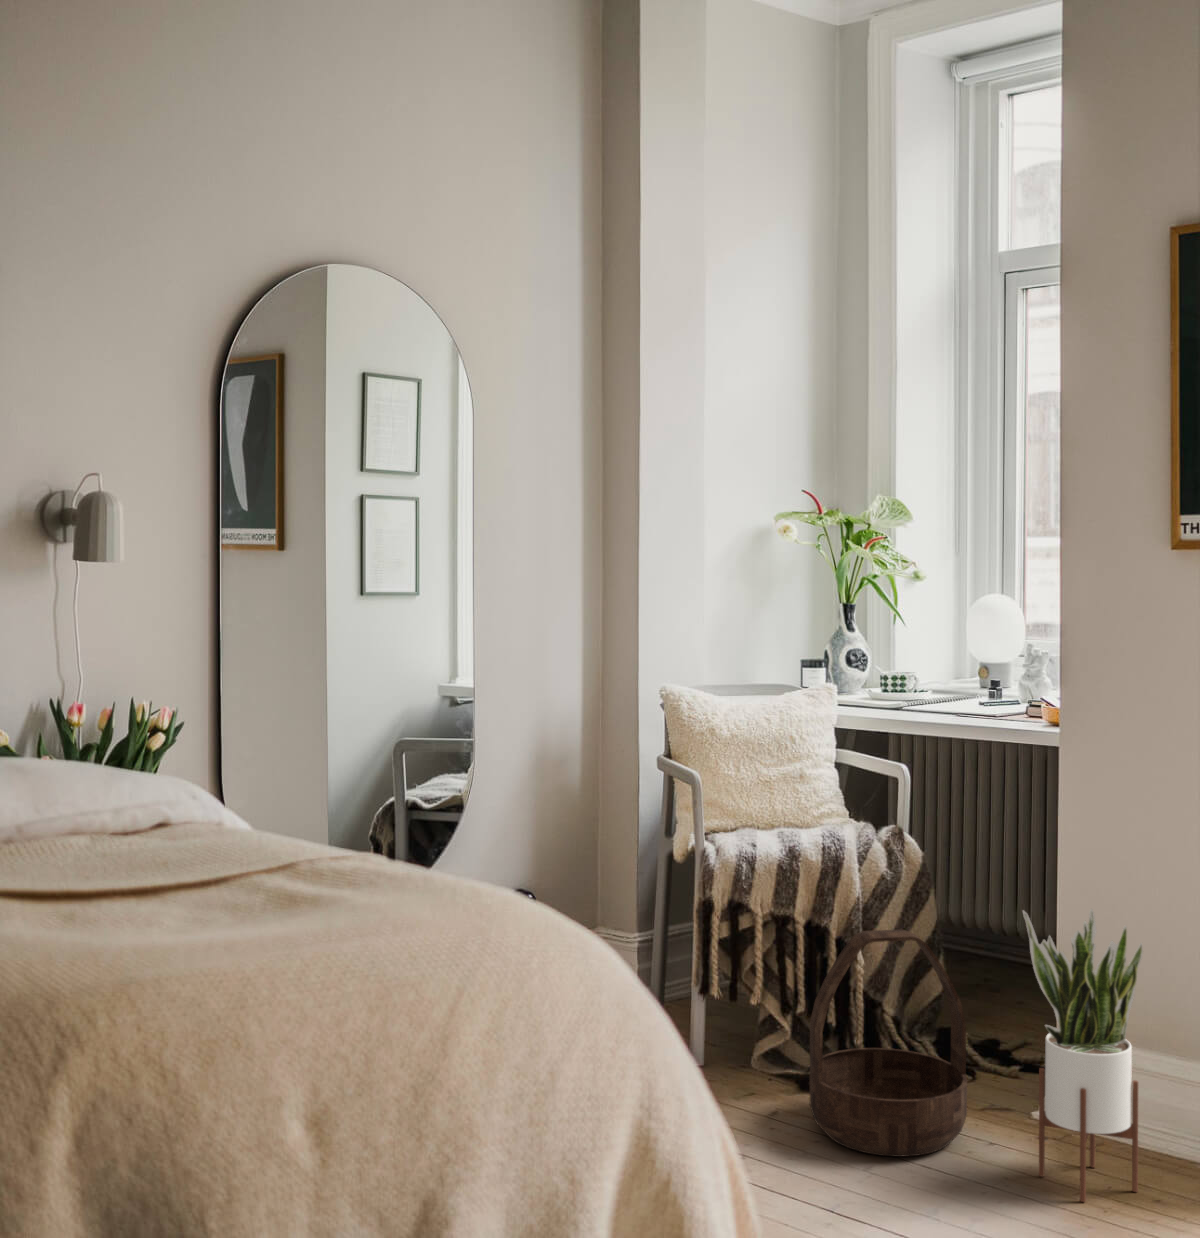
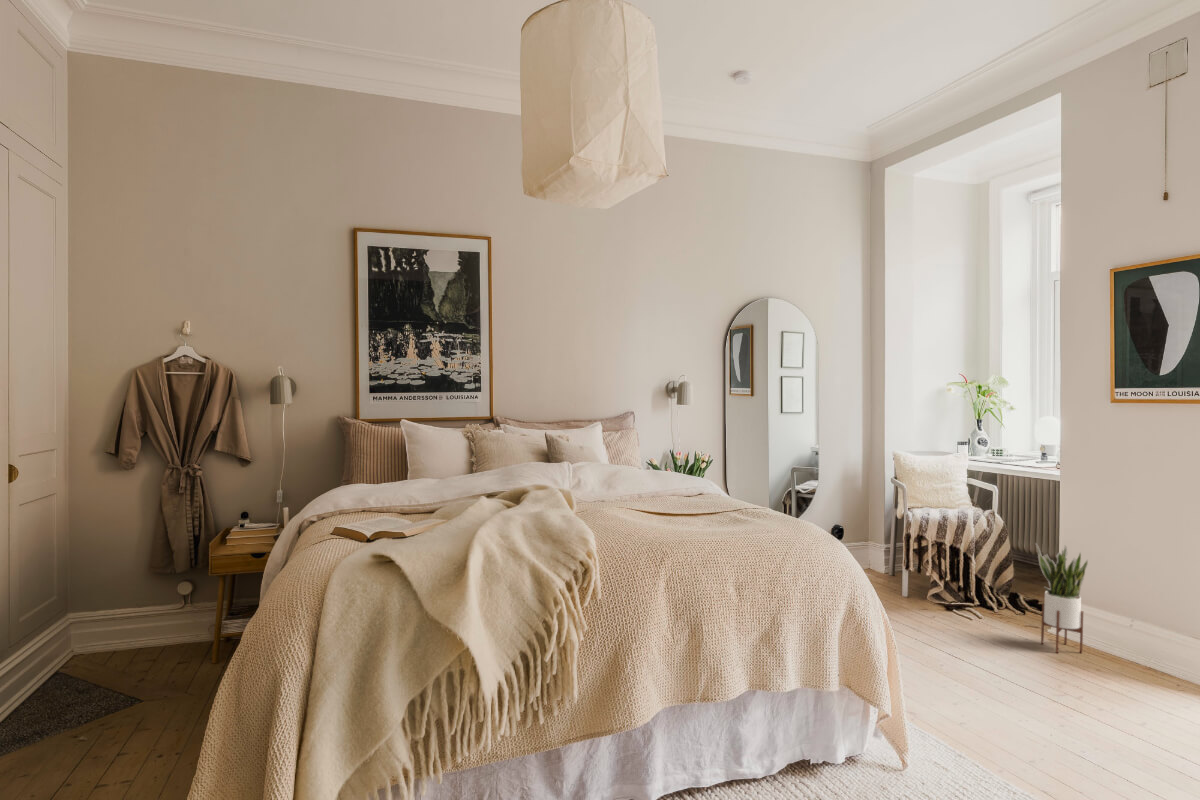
basket: present [810,930,967,1157] -> none [949,548,1015,632]

